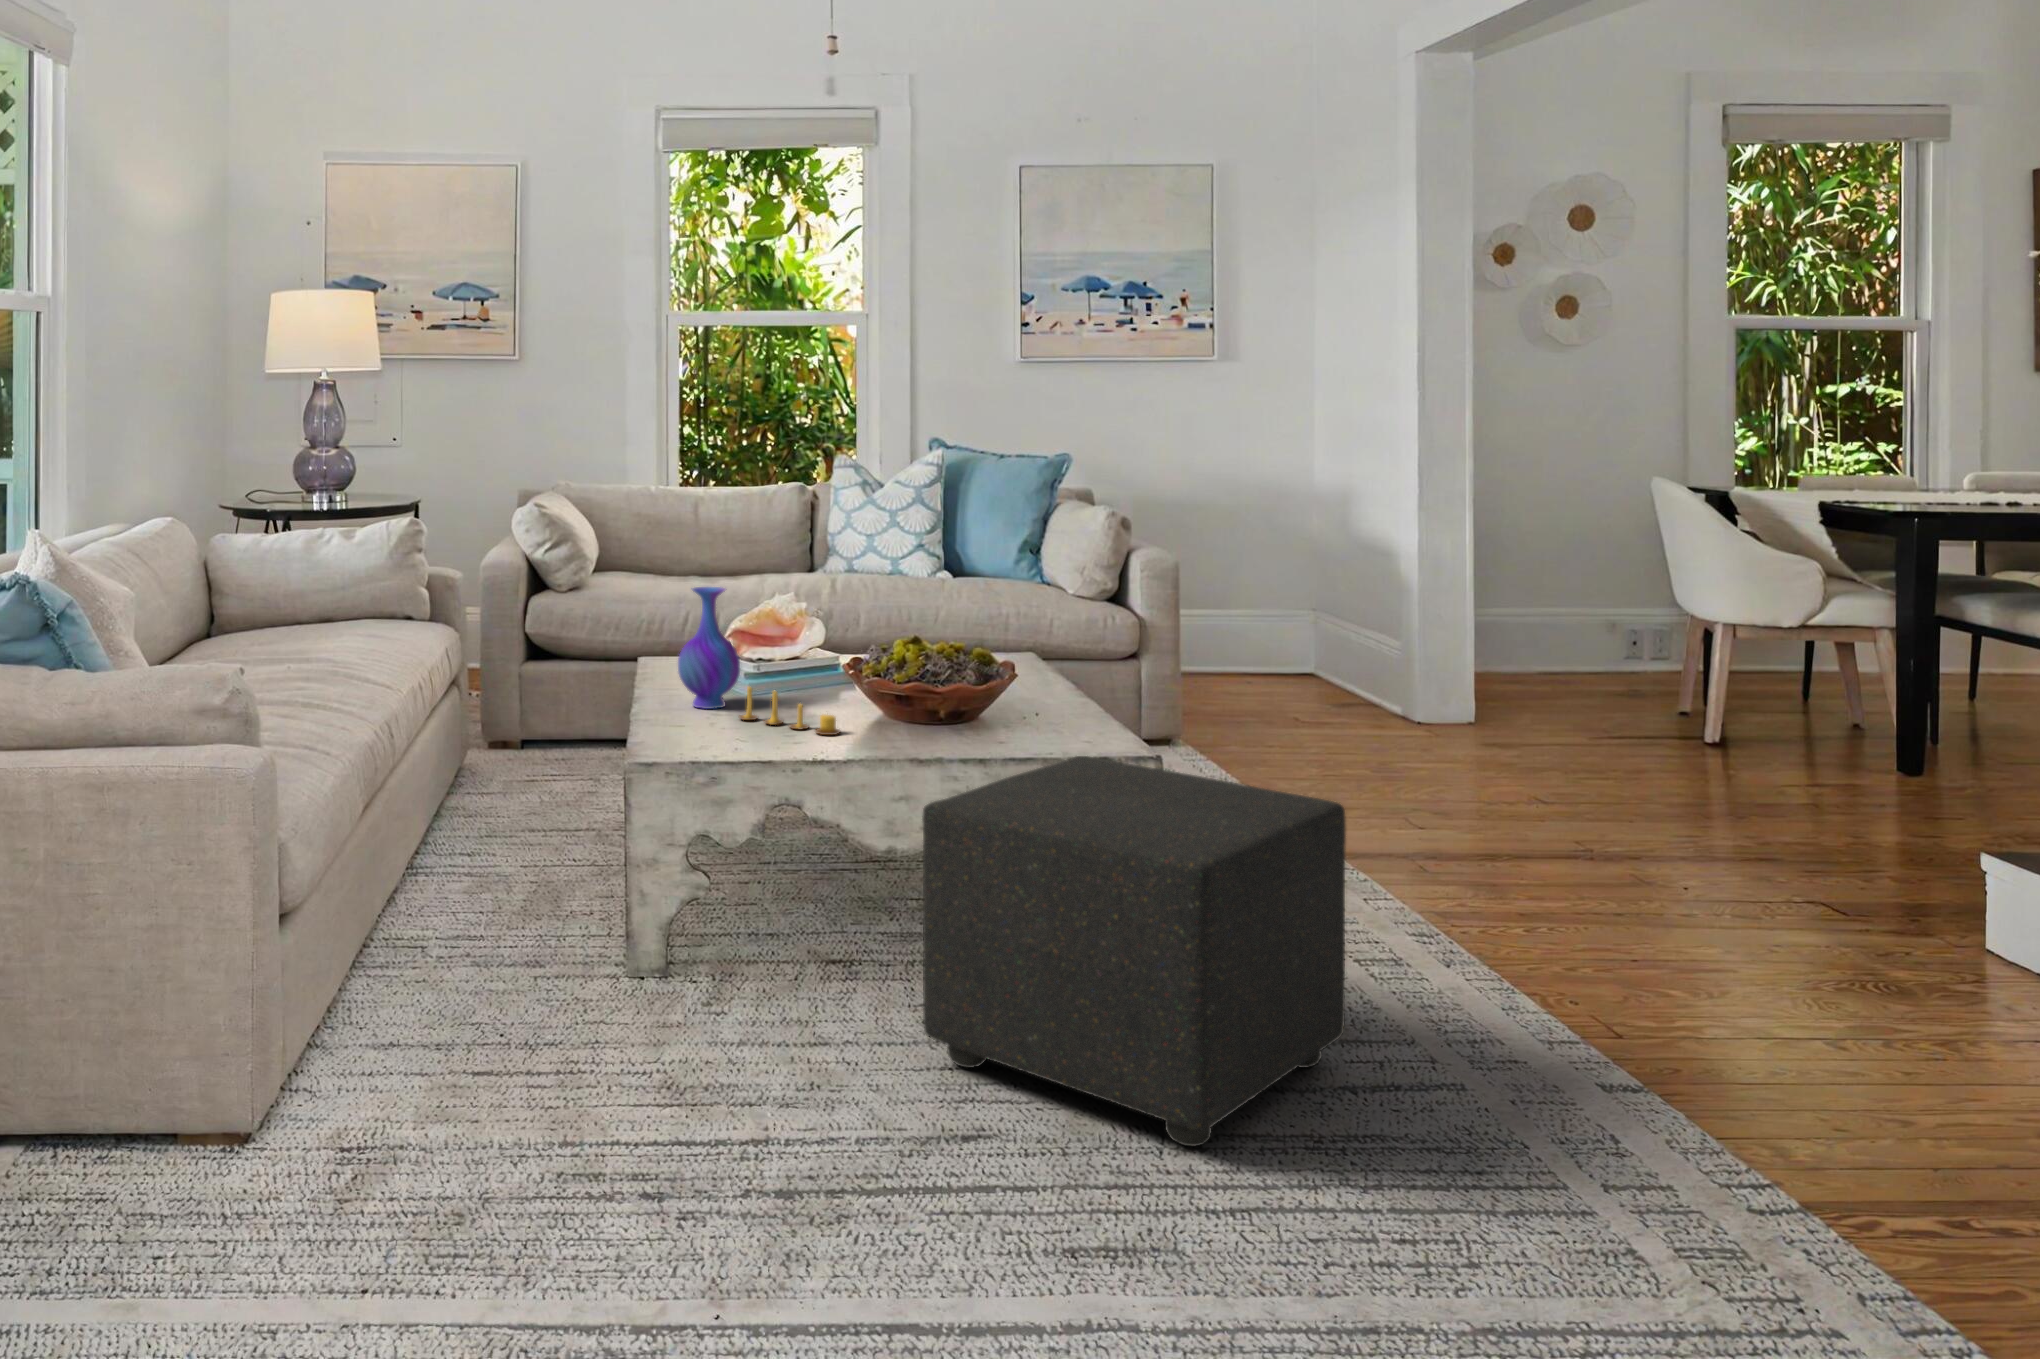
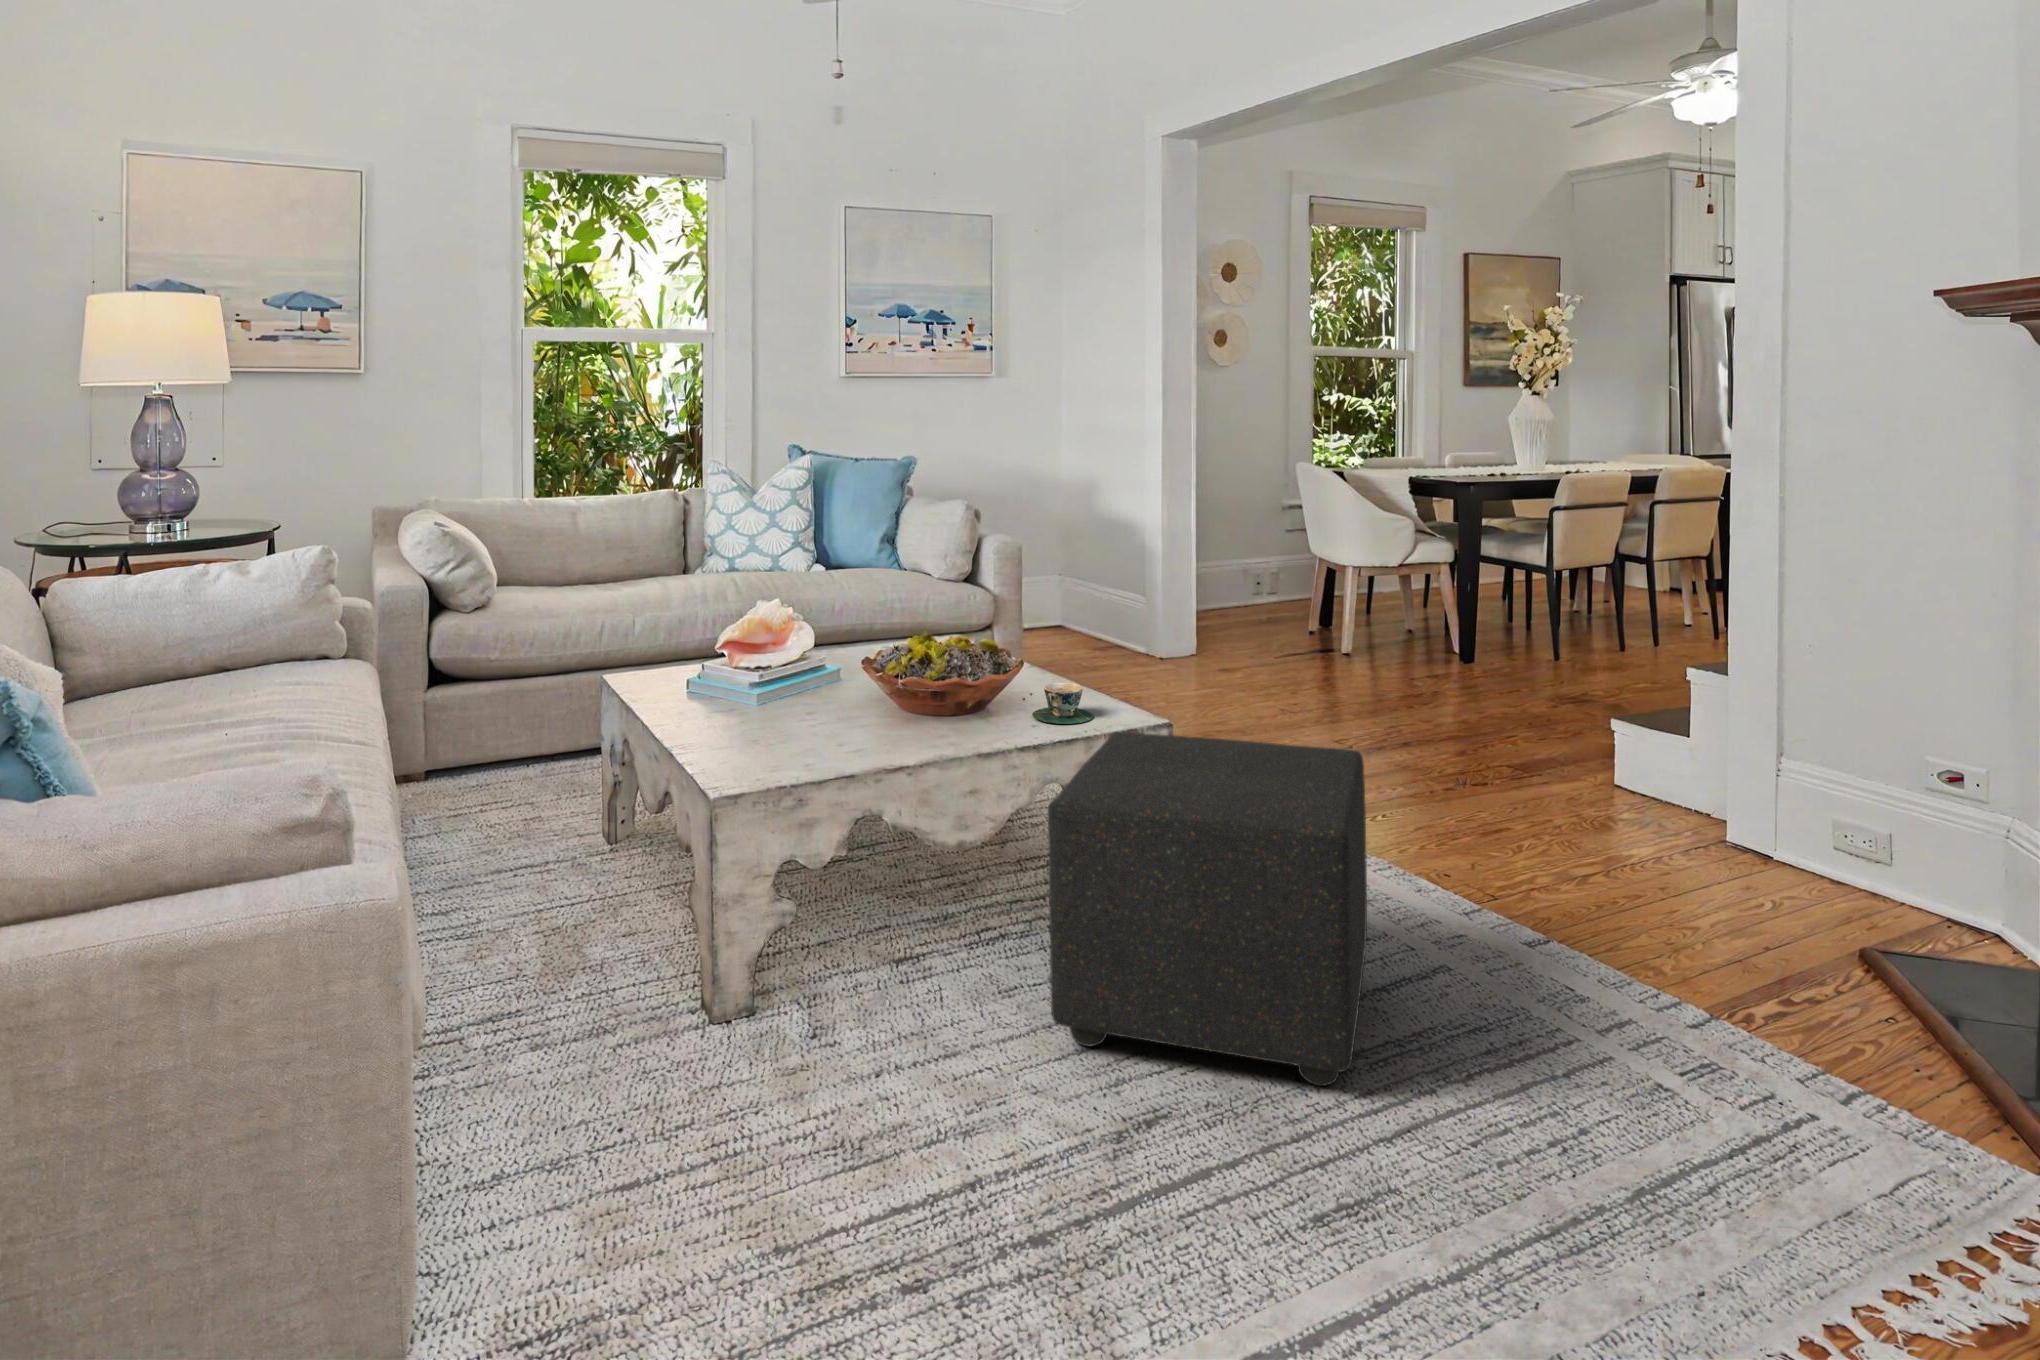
vase: present [678,587,740,709] -> none [697,602,759,722]
candle: present [739,687,840,735] -> none [771,694,882,737]
teacup: none [1014,701,1084,746] -> present [1032,682,1093,724]

